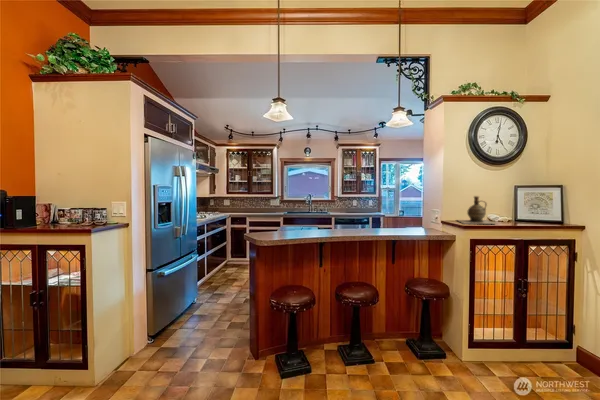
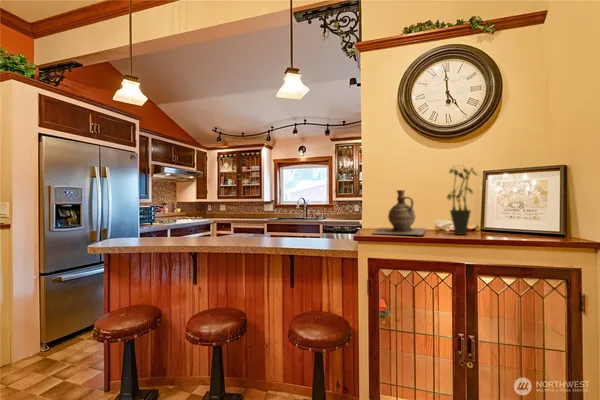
potted plant: none [505,182,526,223] -> present [447,166,477,235]

